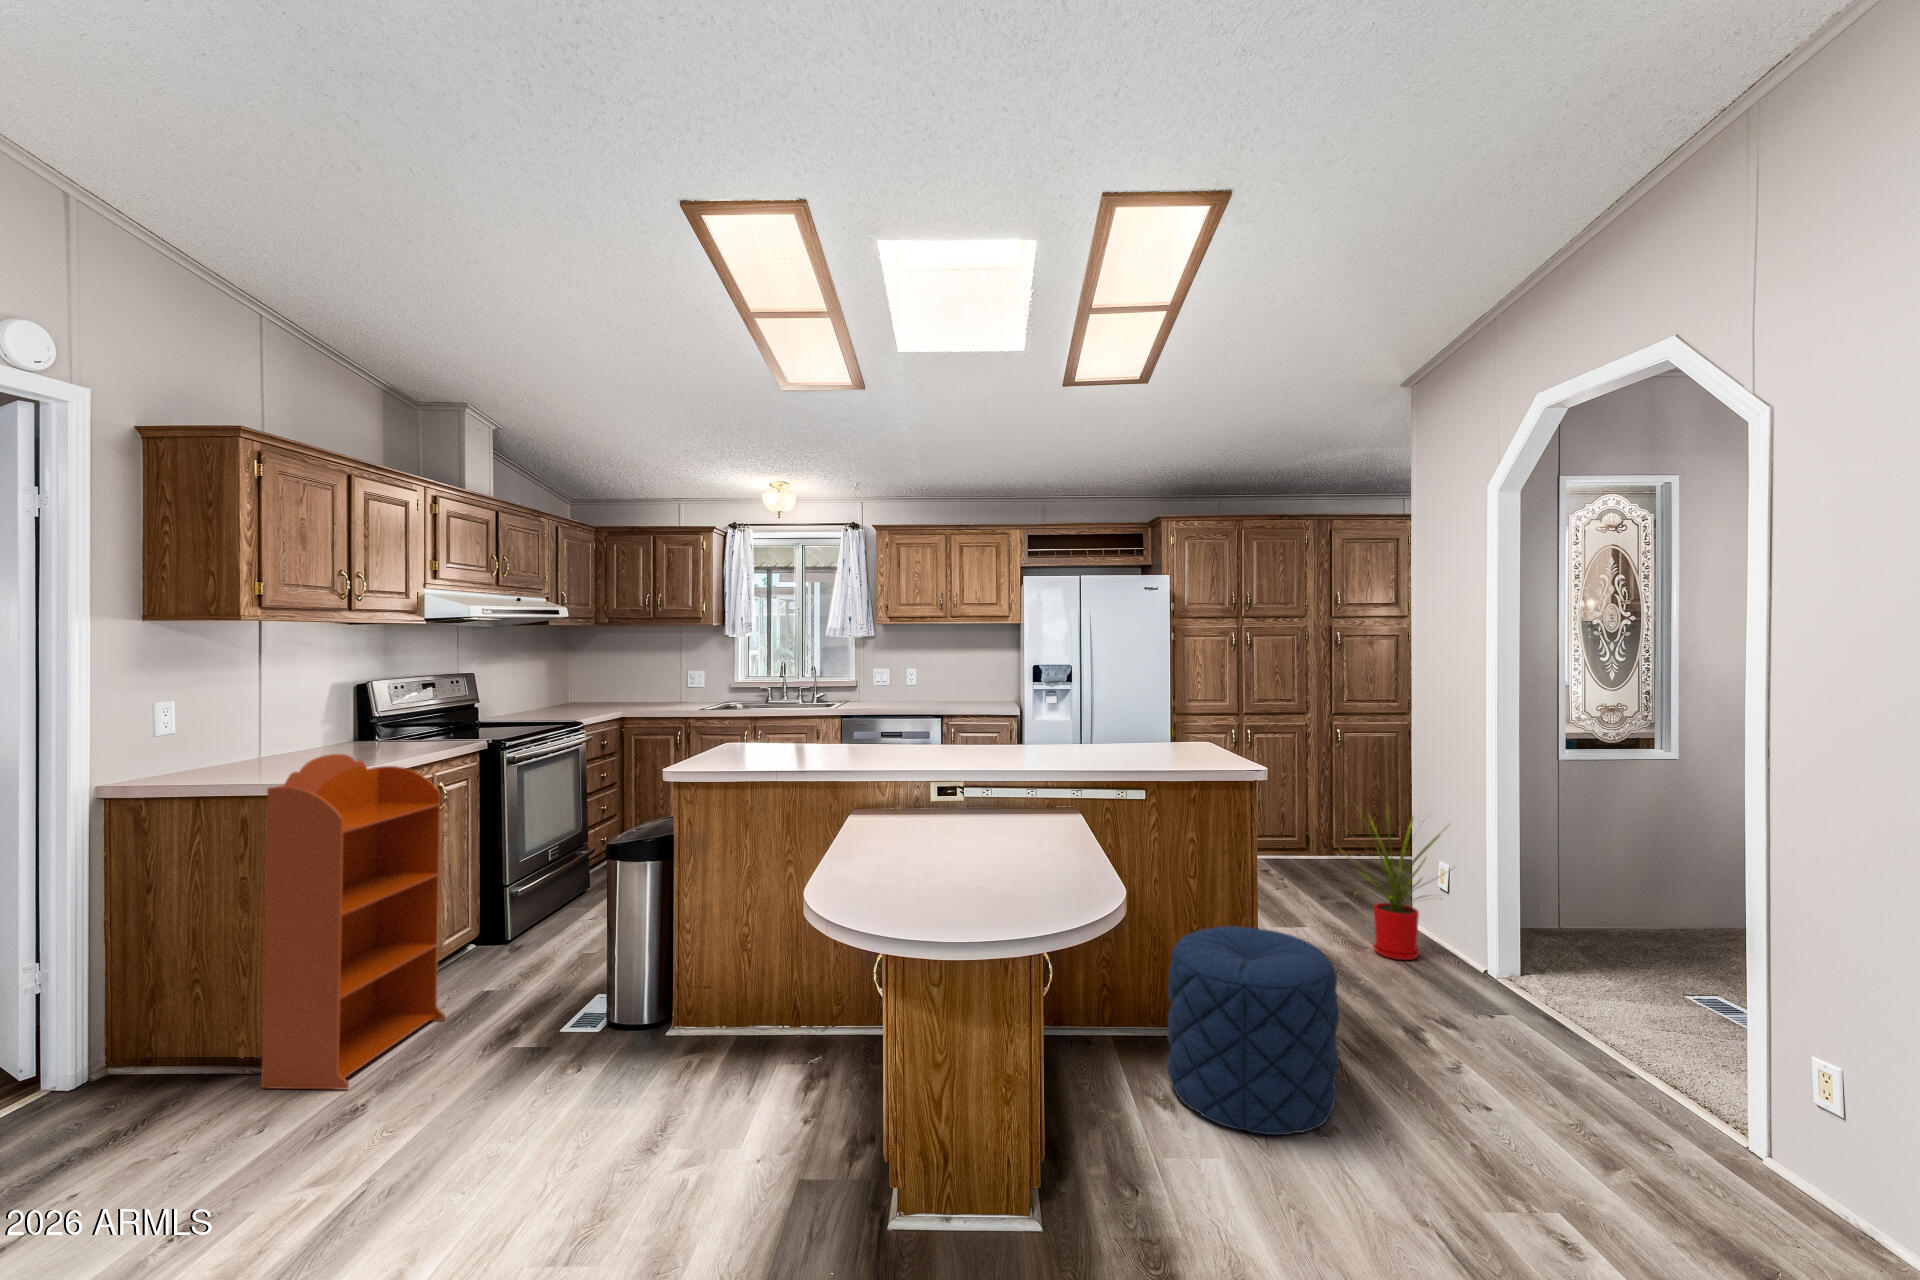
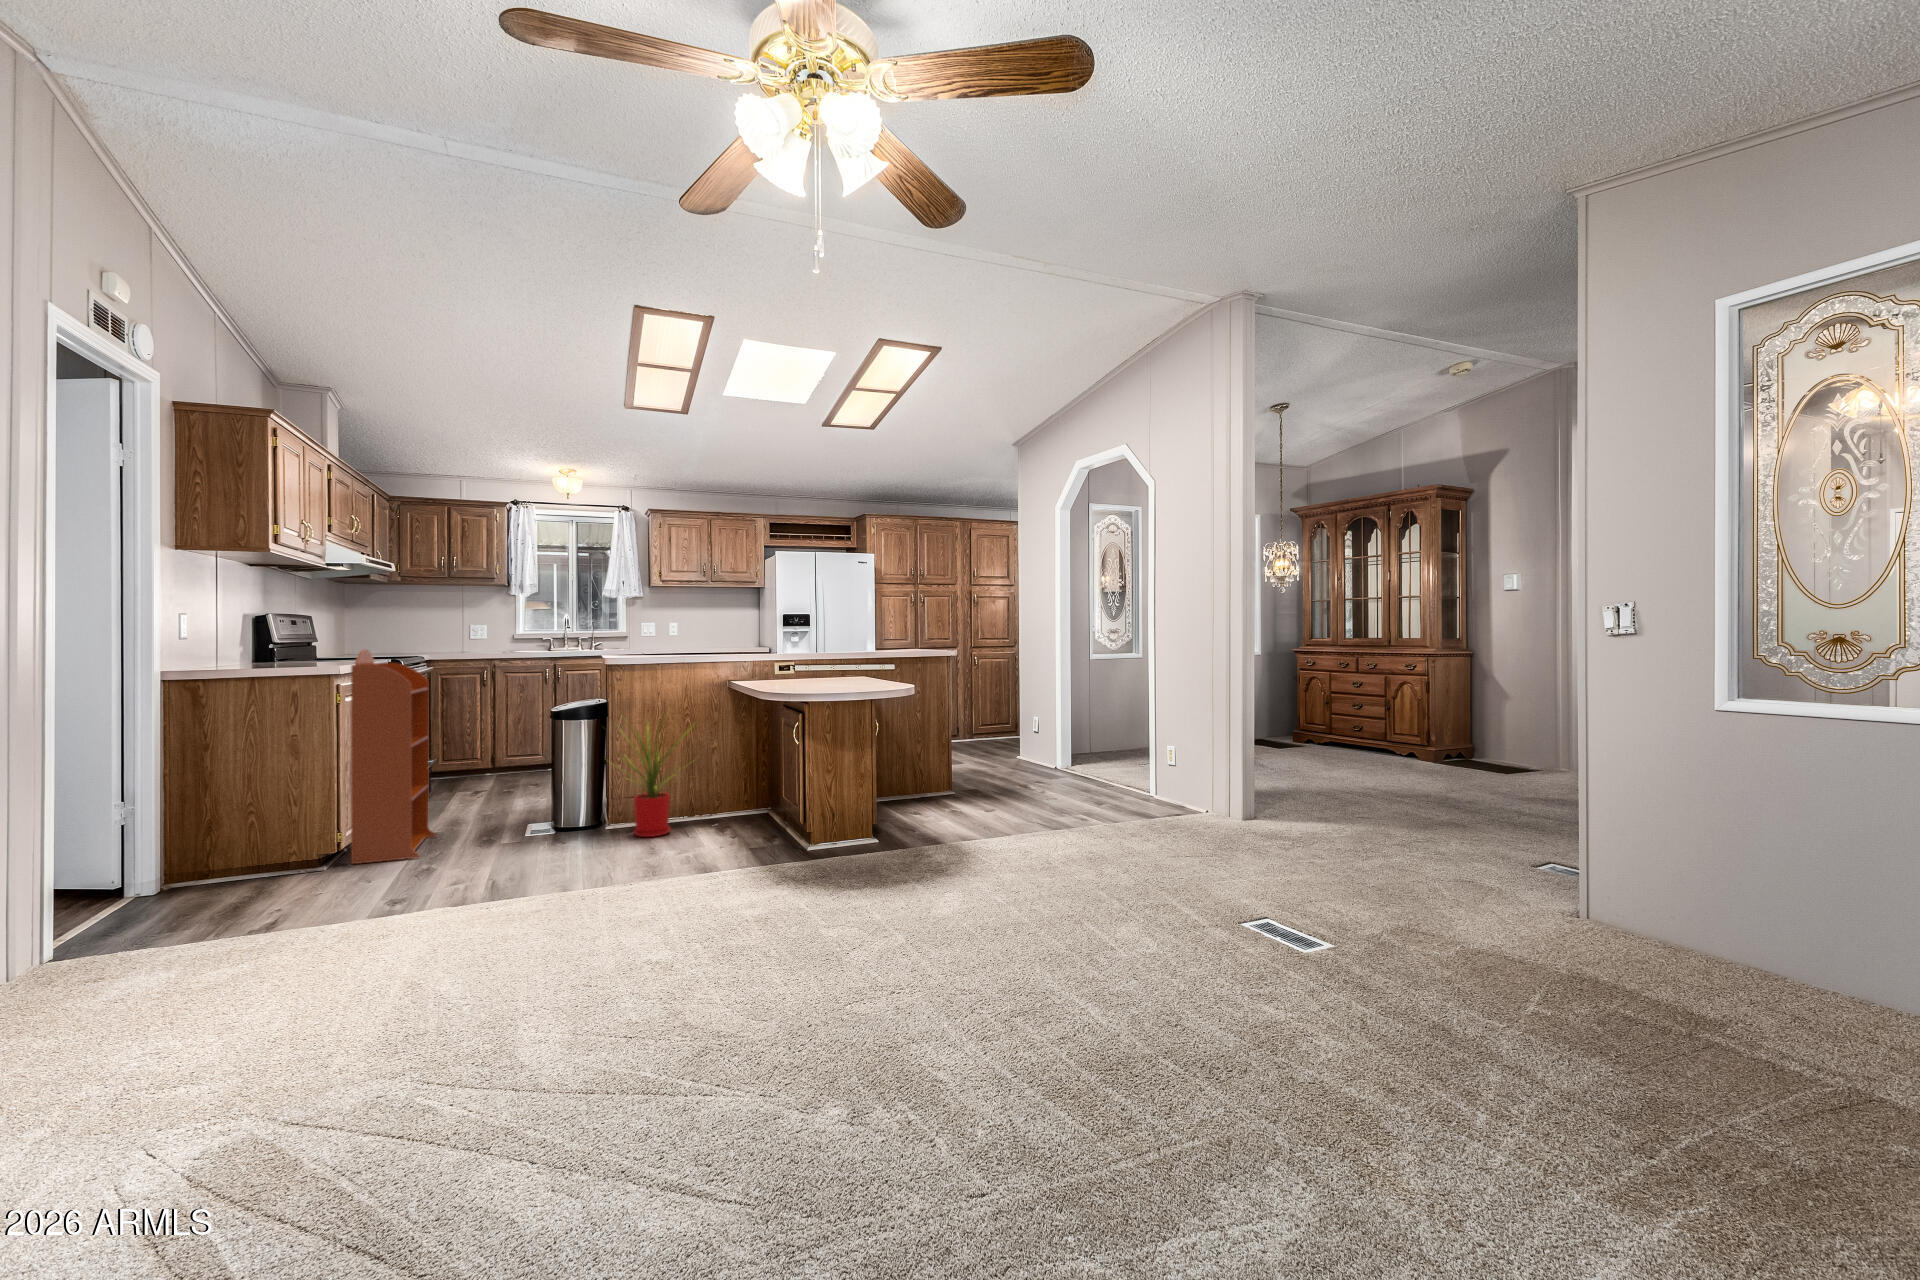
house plant: present [1333,809,1454,960] -> present [620,718,691,837]
pouf: present [1167,926,1339,1135] -> none [912,730,991,814]

